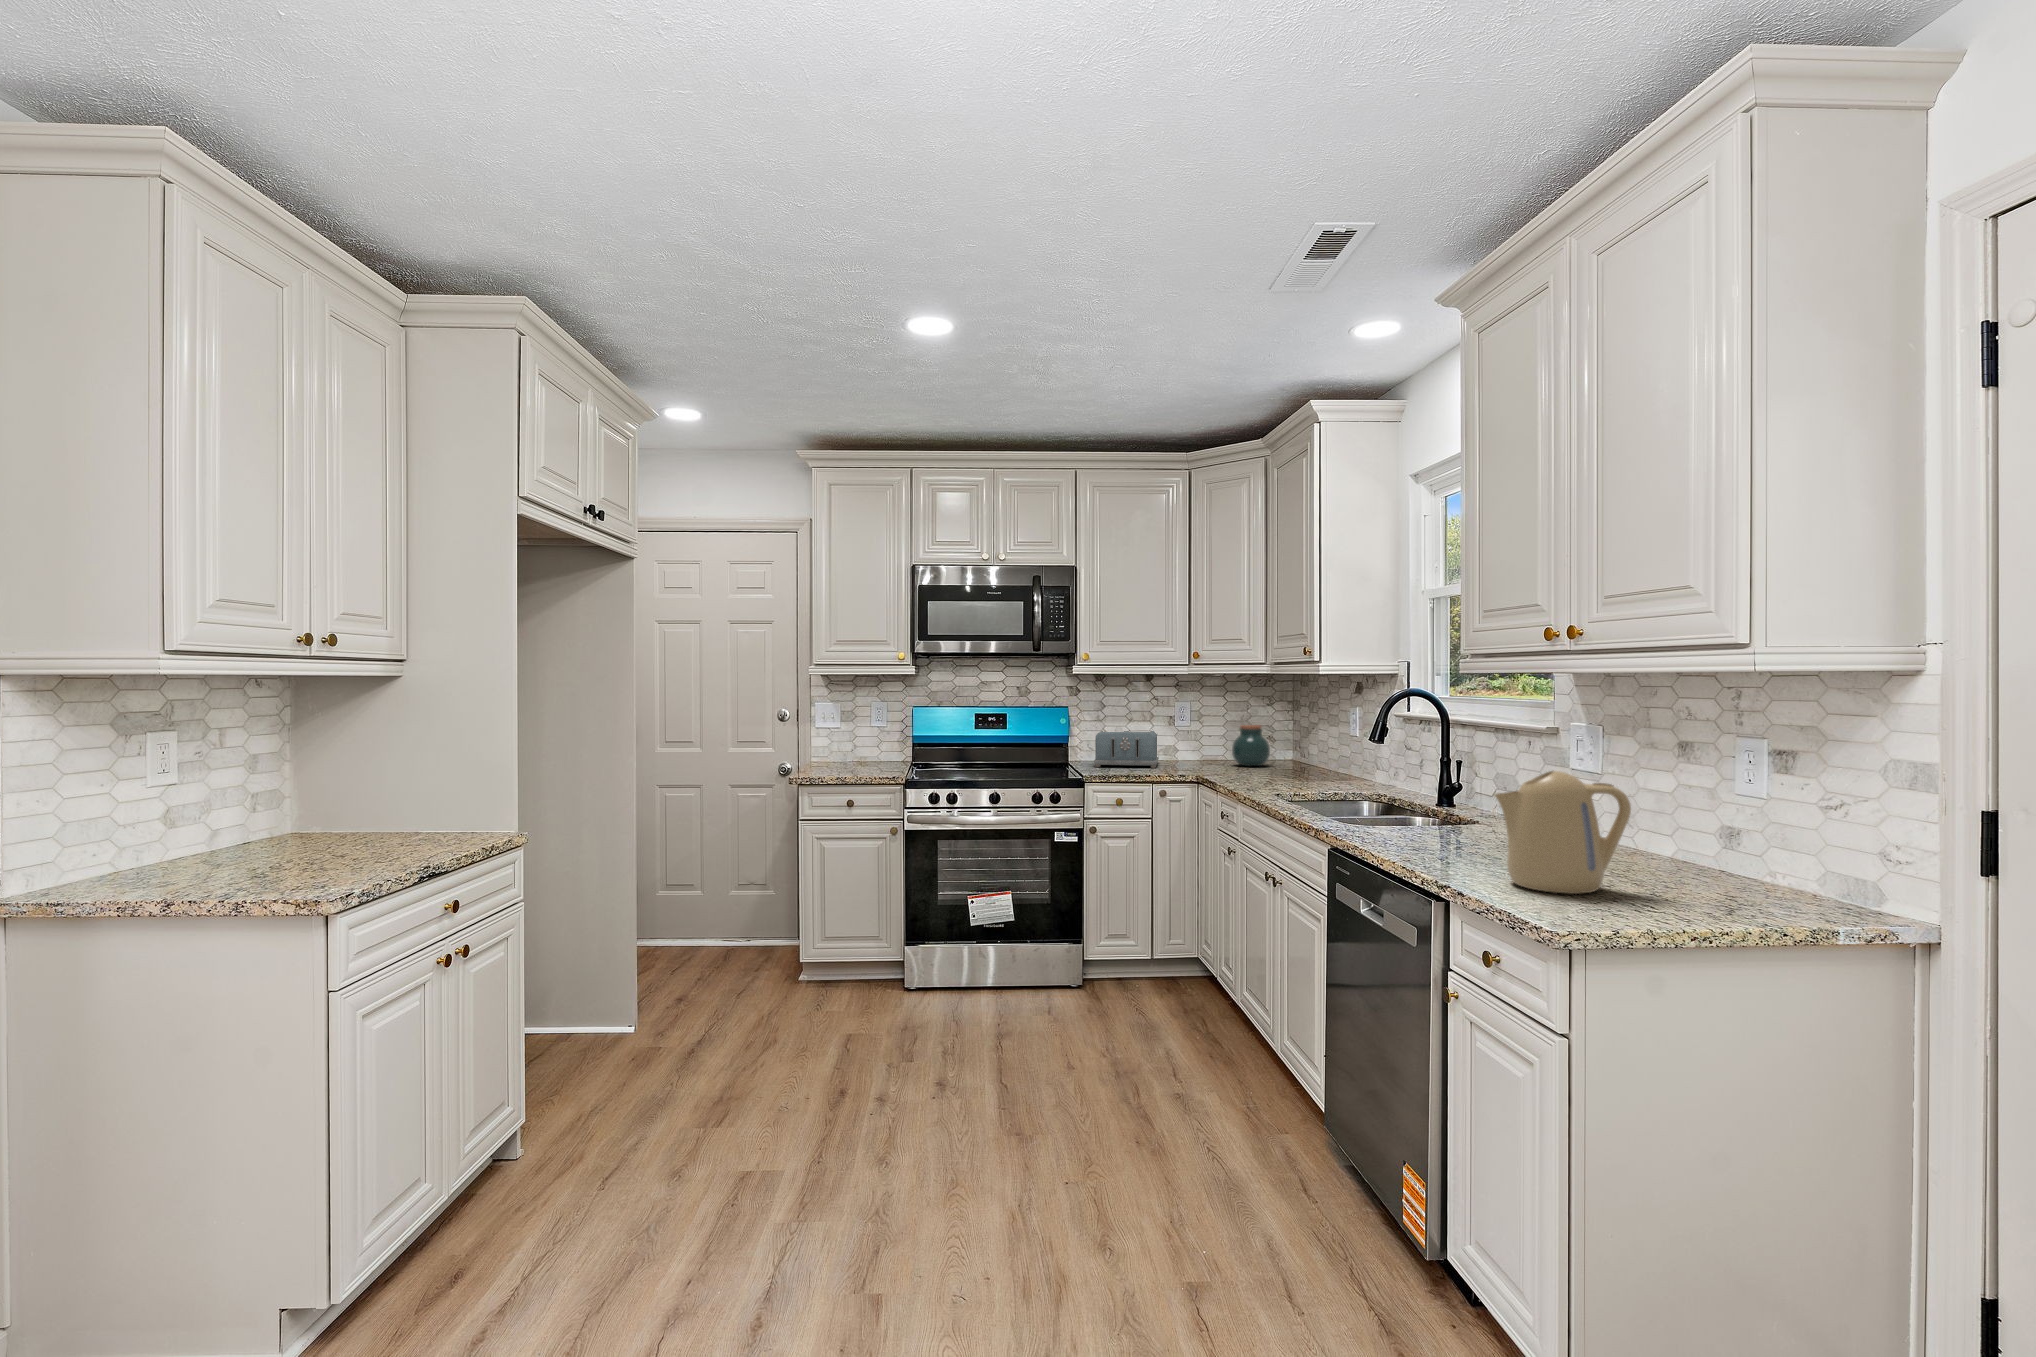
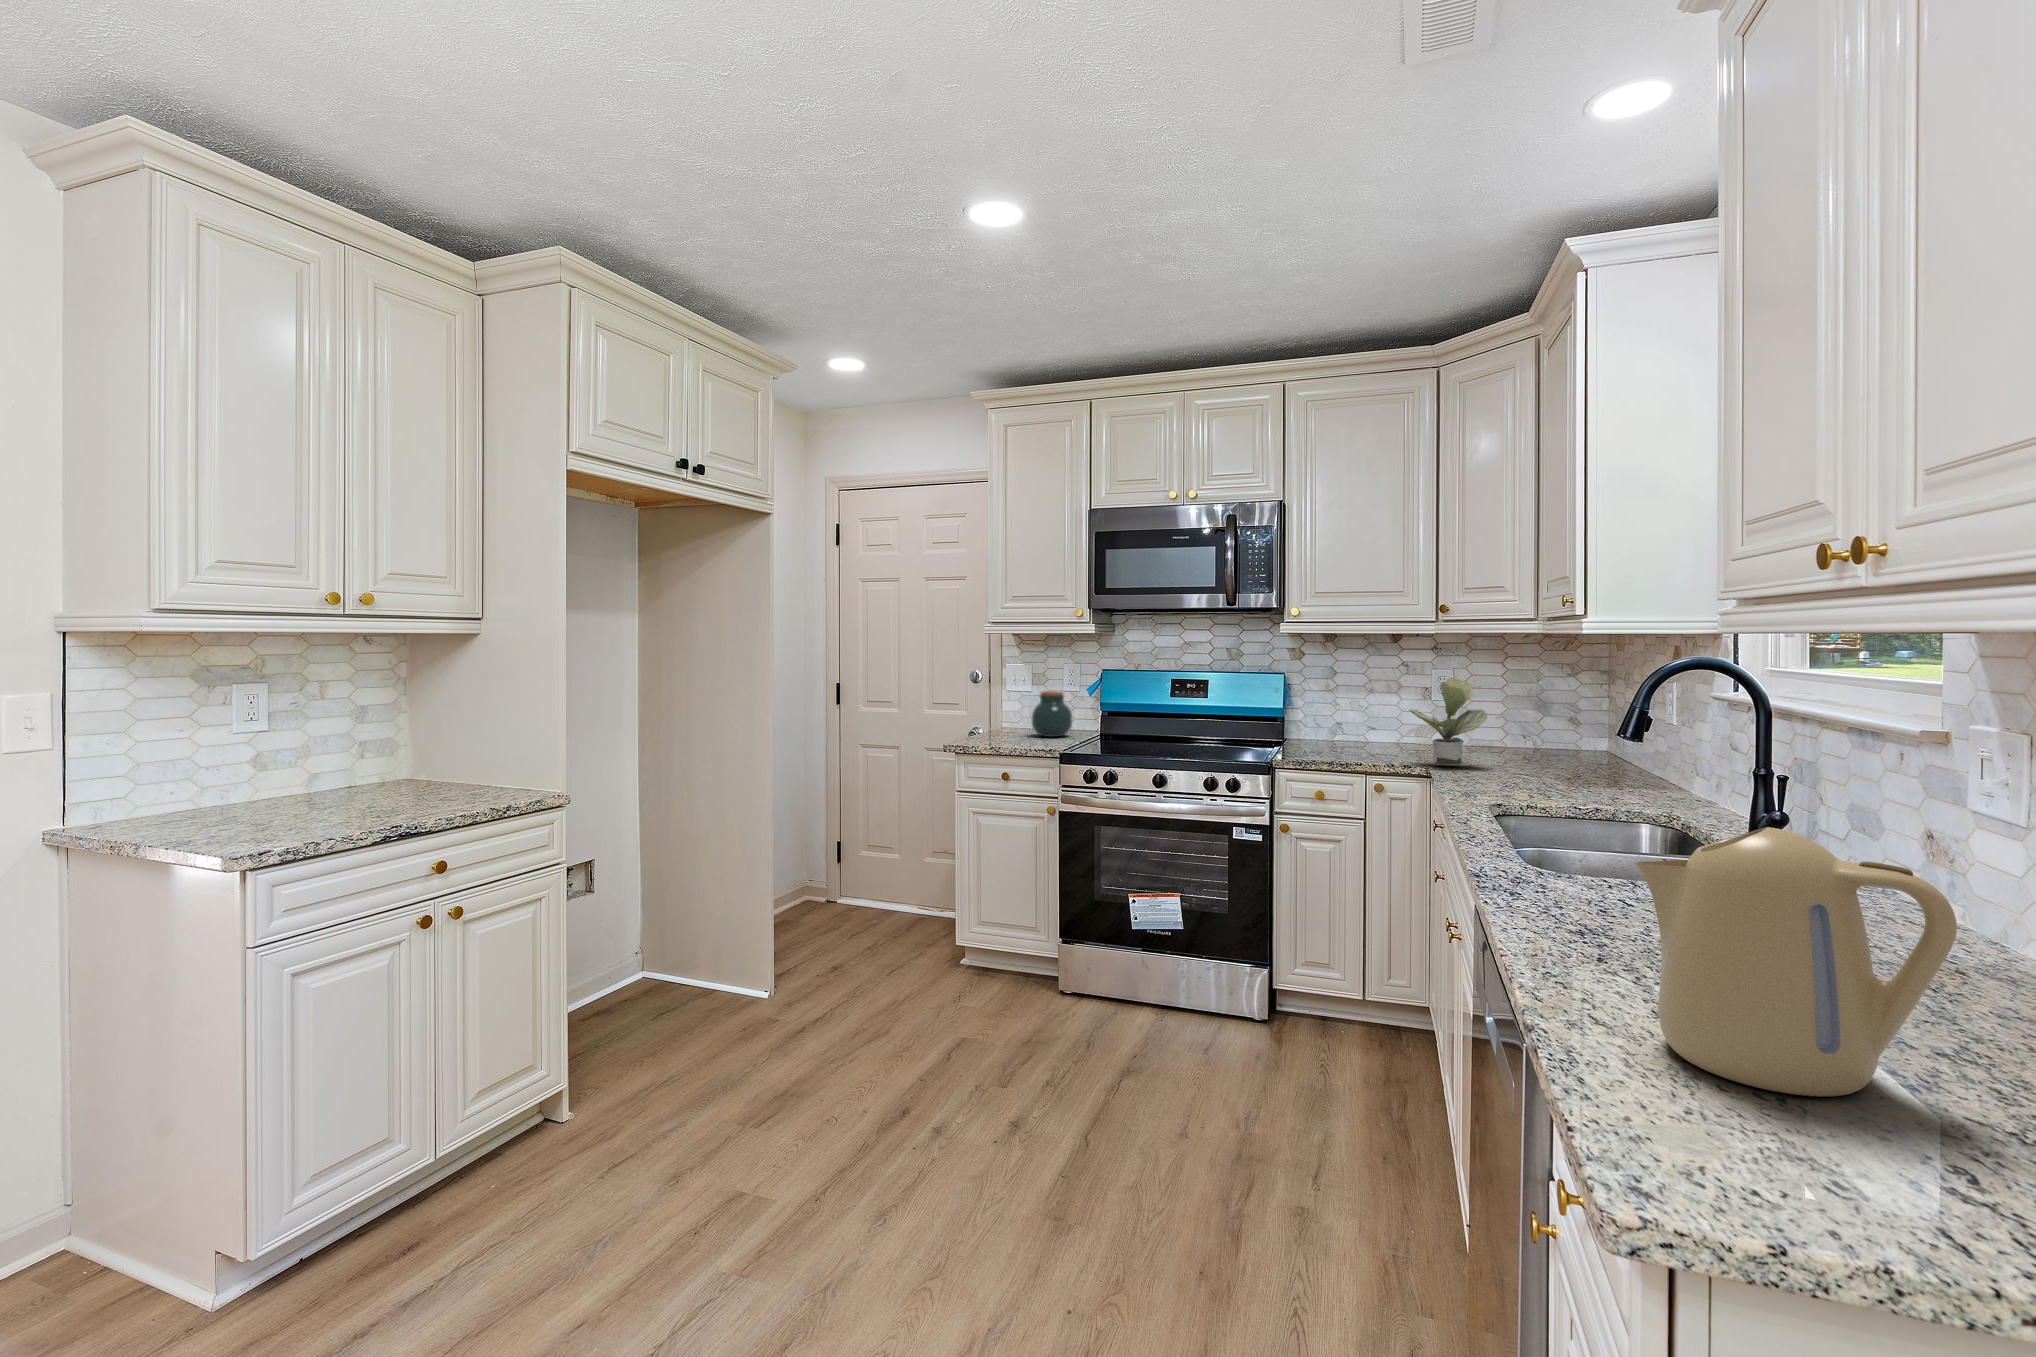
potted plant: none [1177,708,1233,774] -> present [1409,678,1487,765]
jar: present [1232,725,1270,766] -> present [1032,691,1072,737]
toaster: present [1094,730,1159,768] -> none [1315,701,1414,753]

